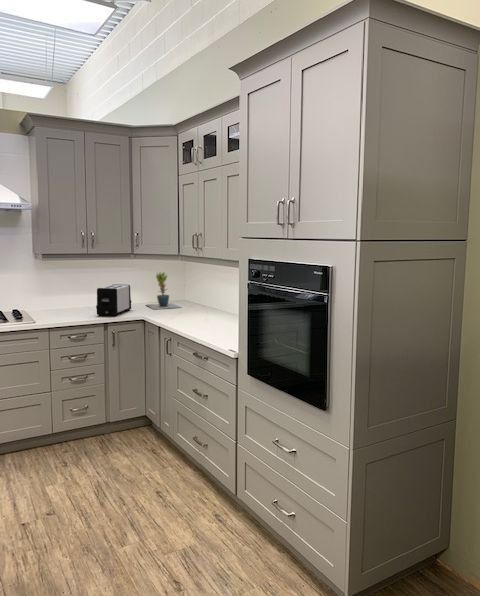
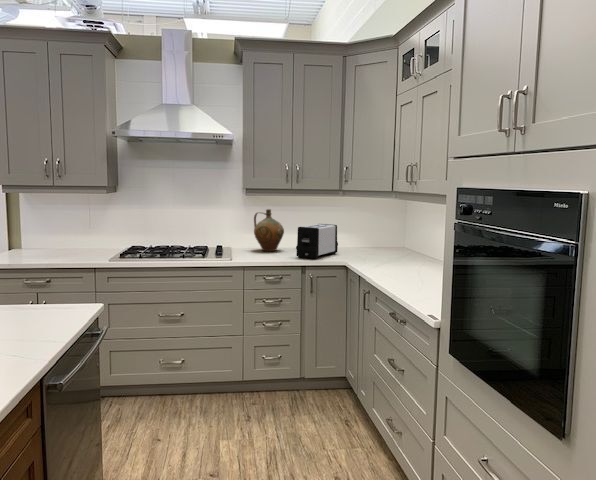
ceramic jug: none [49,273,79,312] -> present [254,209,284,251]
potted plant: present [147,273,180,309] -> none [356,212,397,254]

